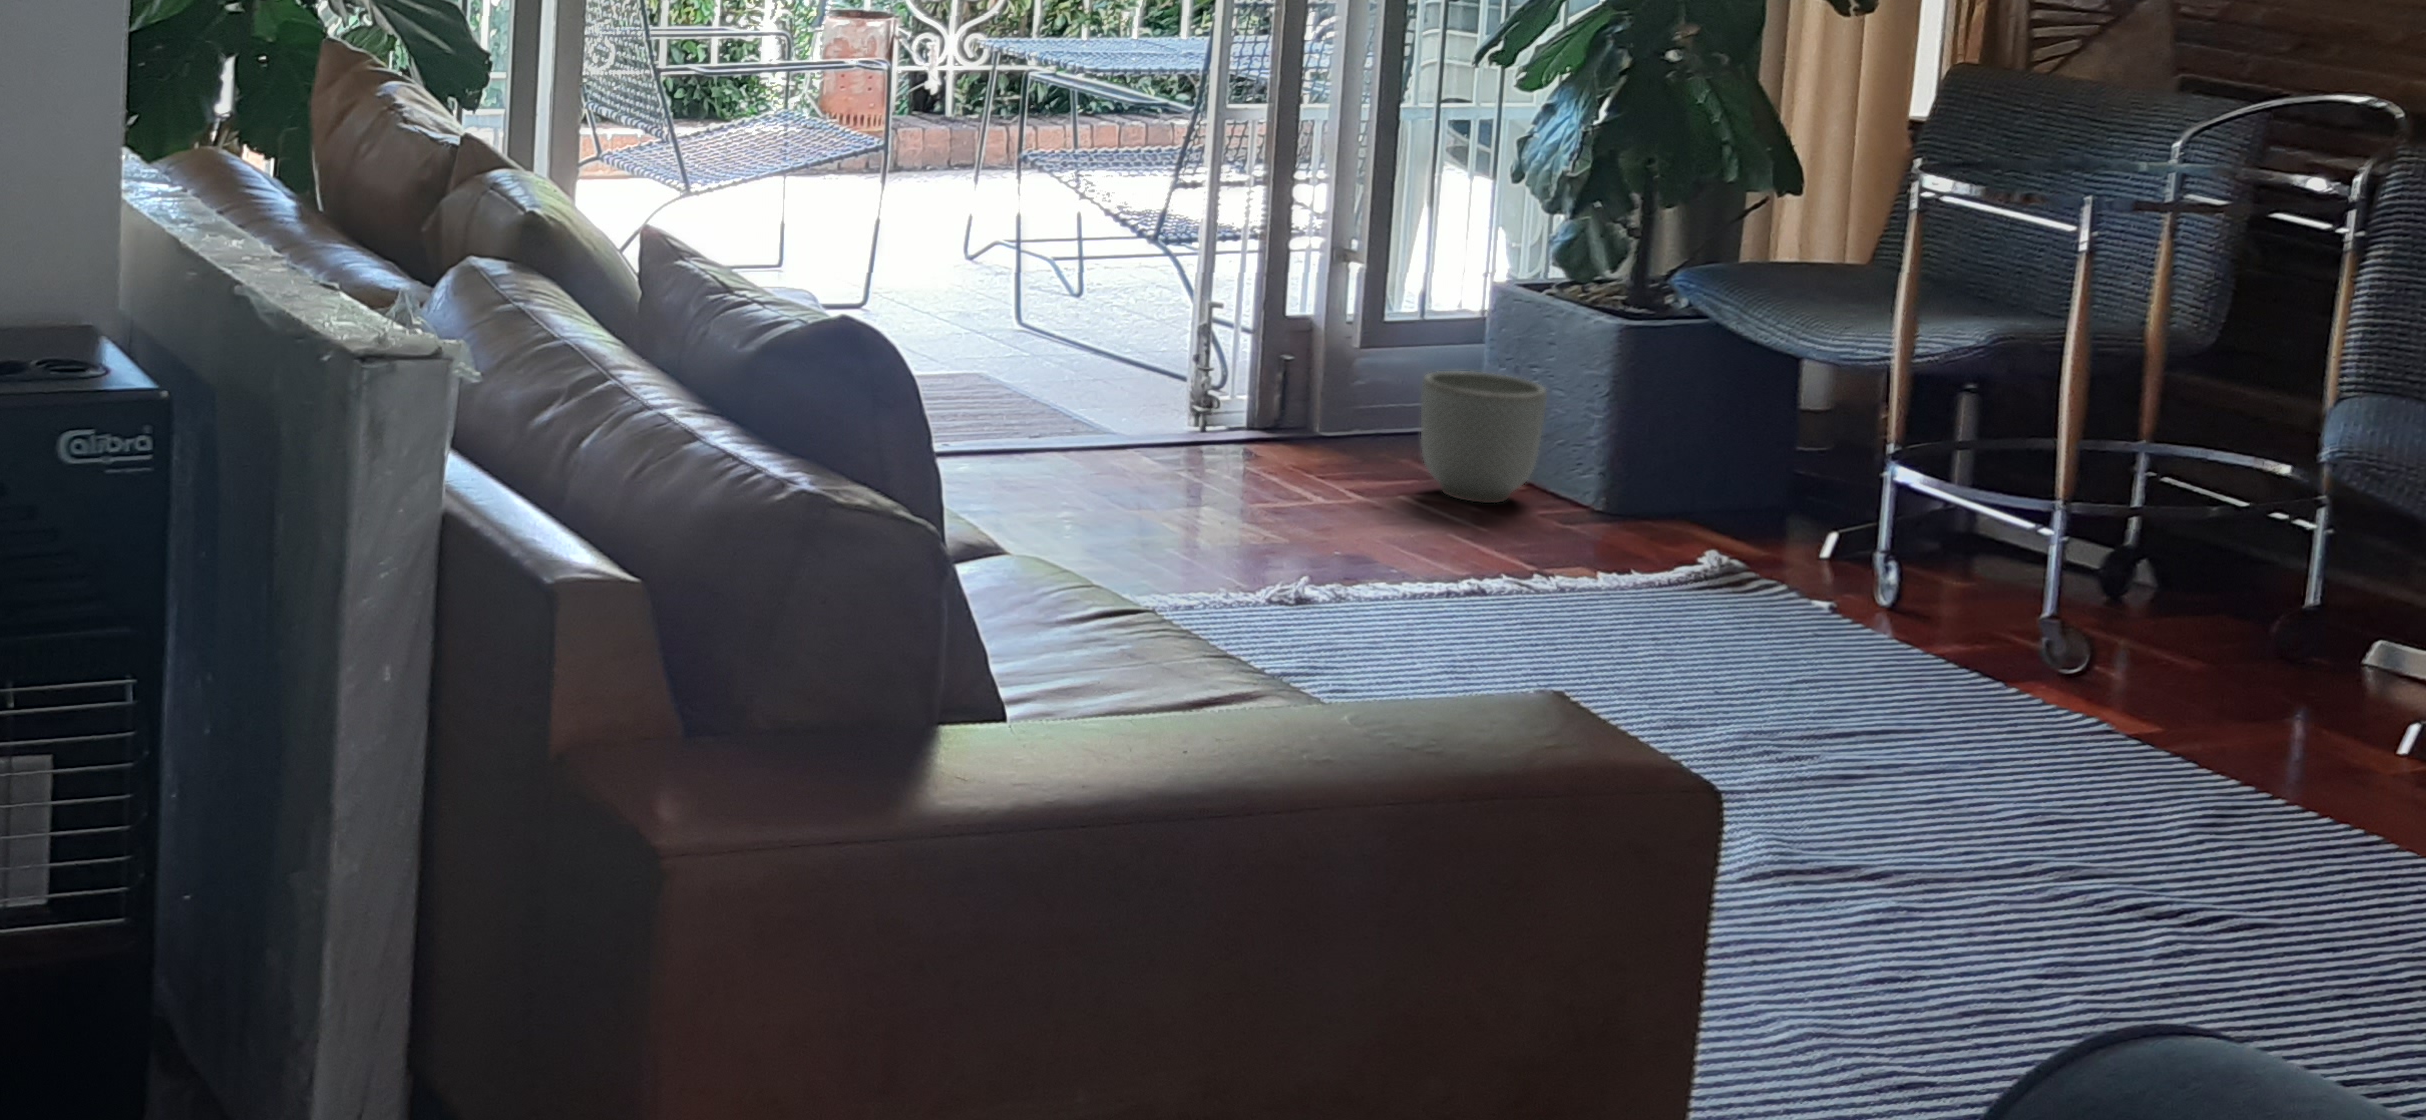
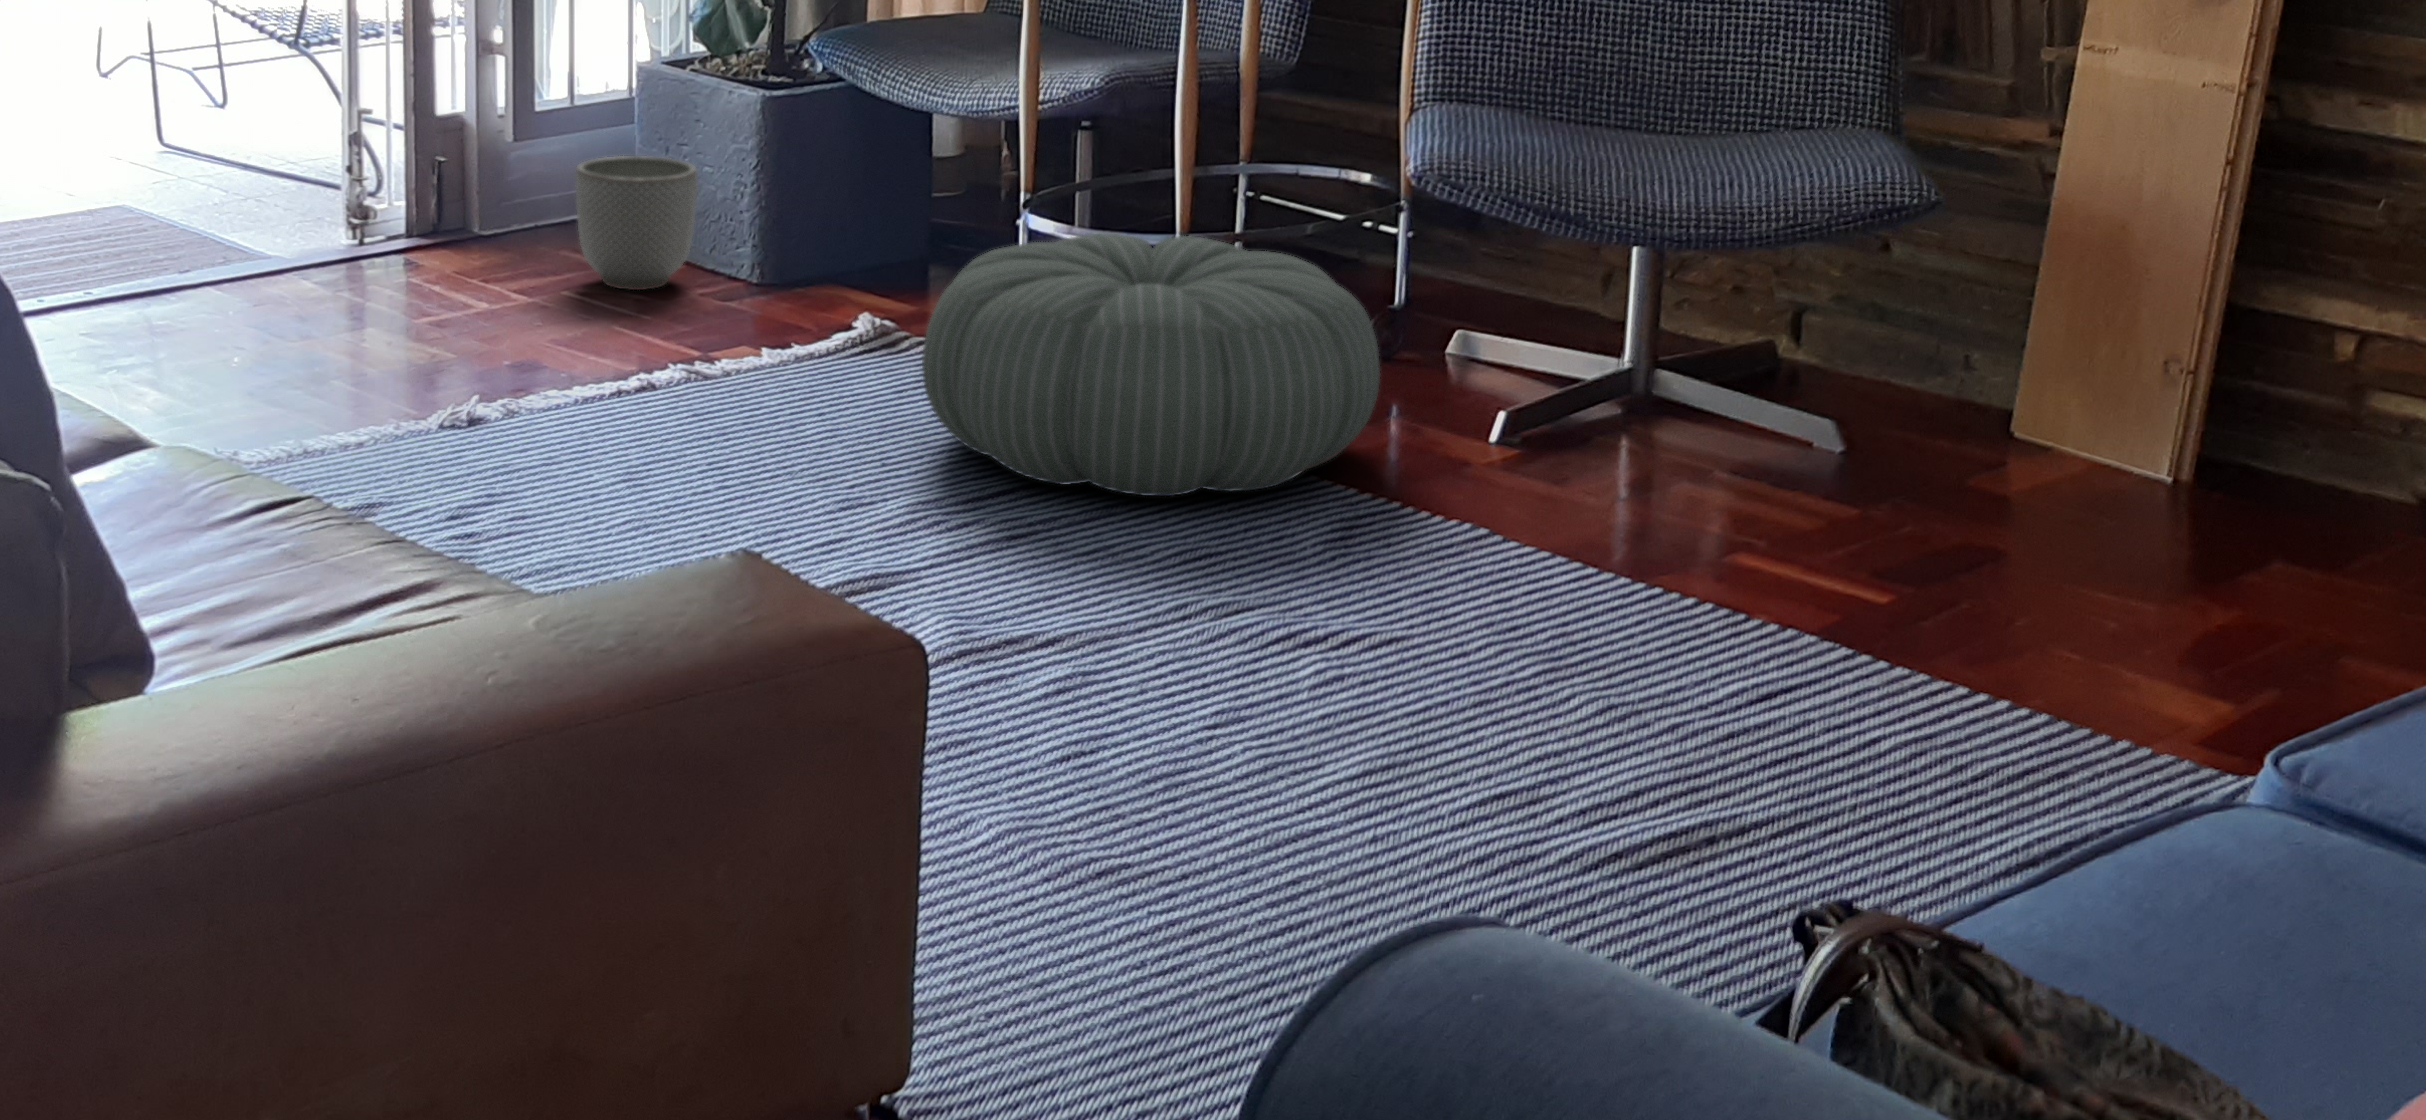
pouf: none [1763,491,2279,768] -> present [922,234,1380,496]

